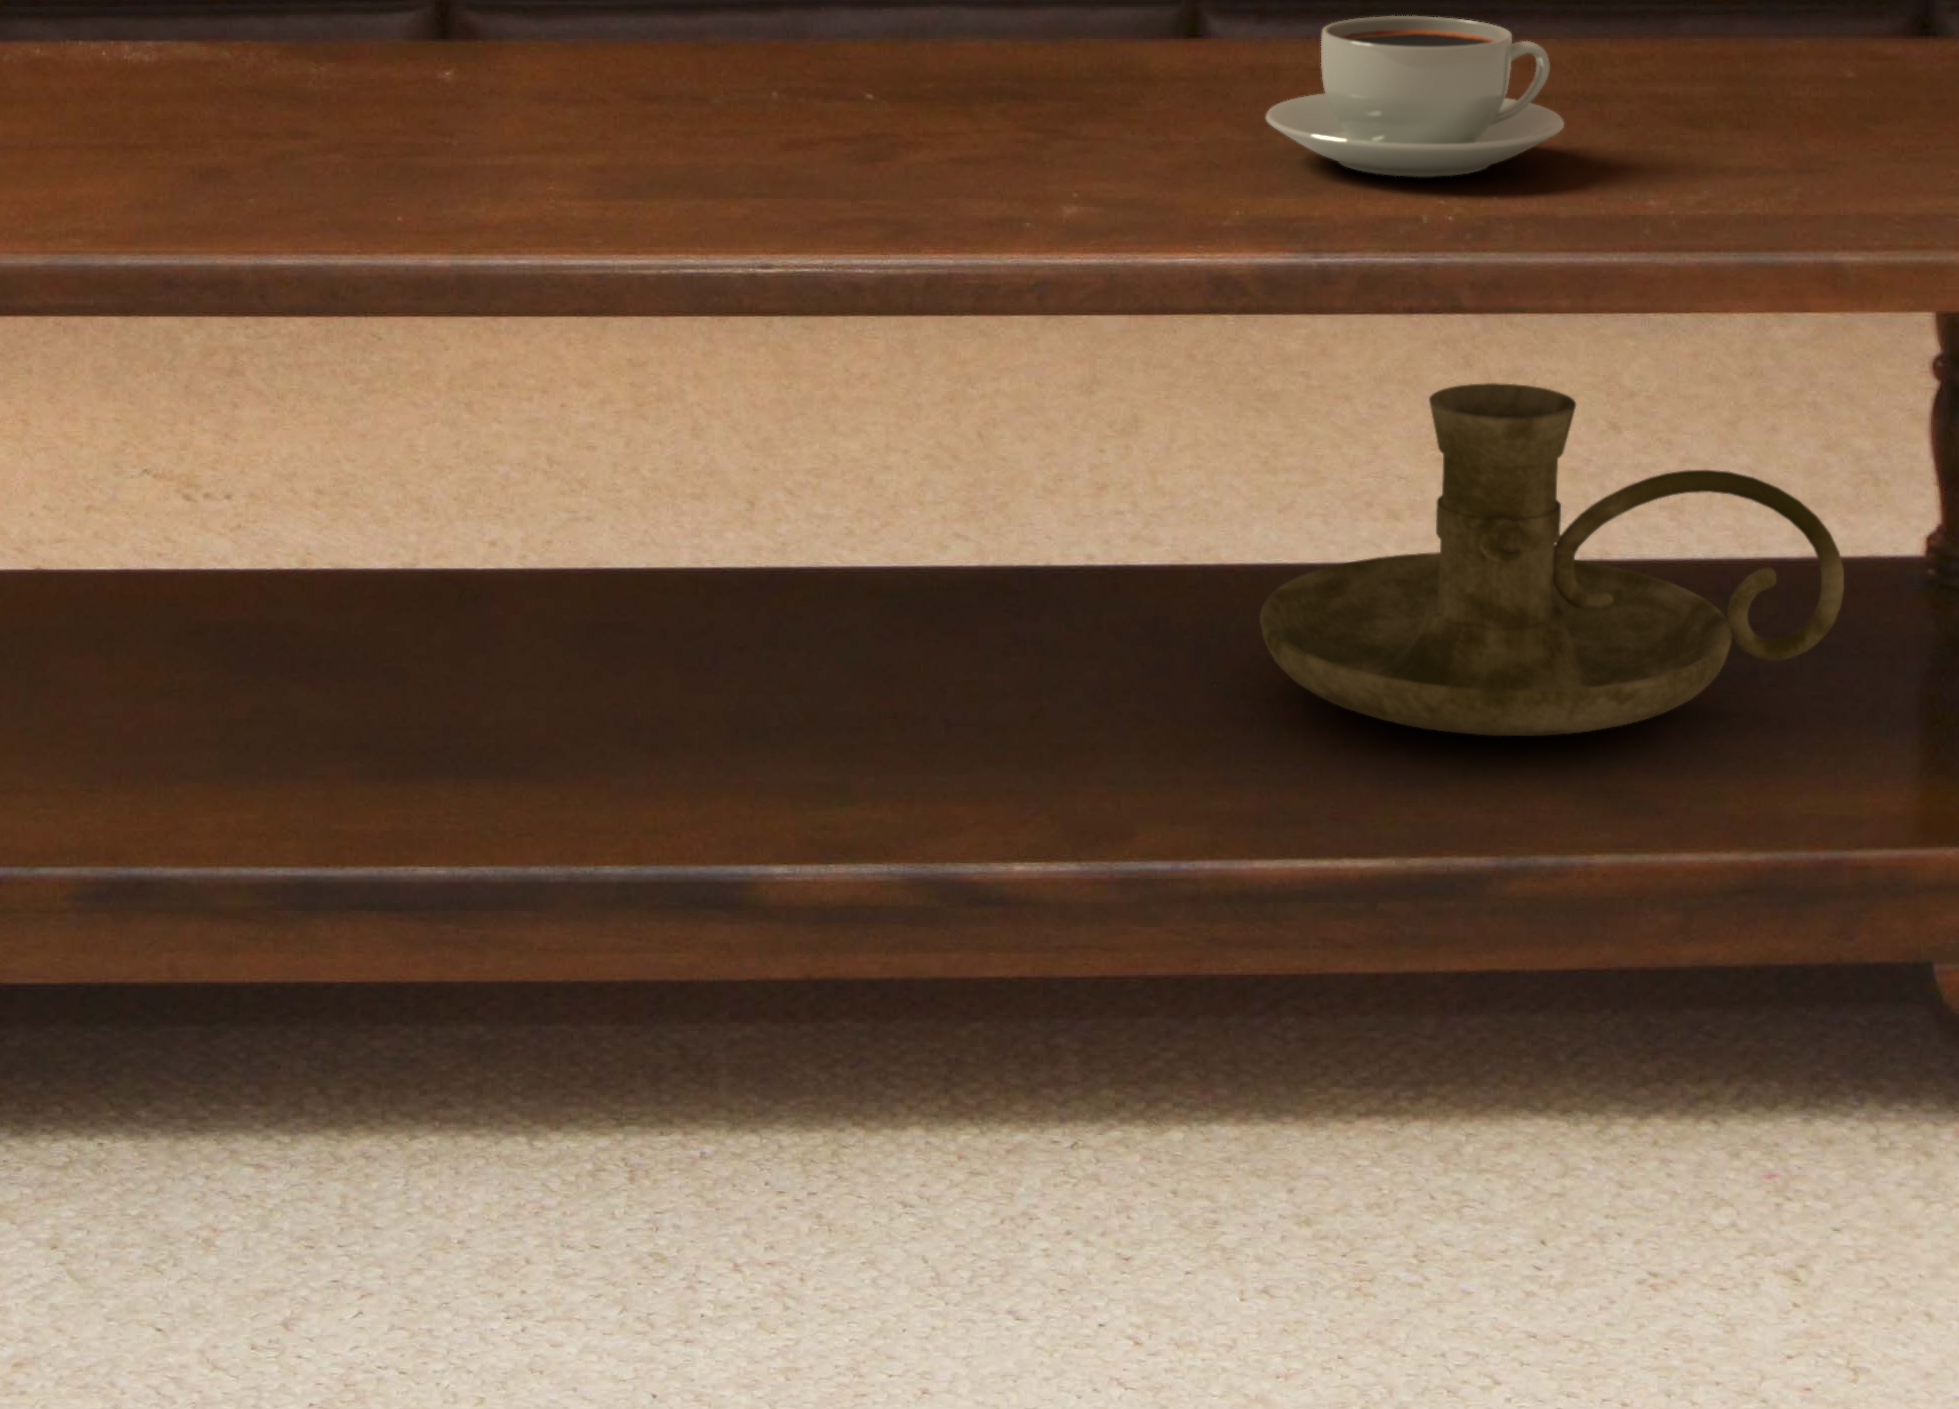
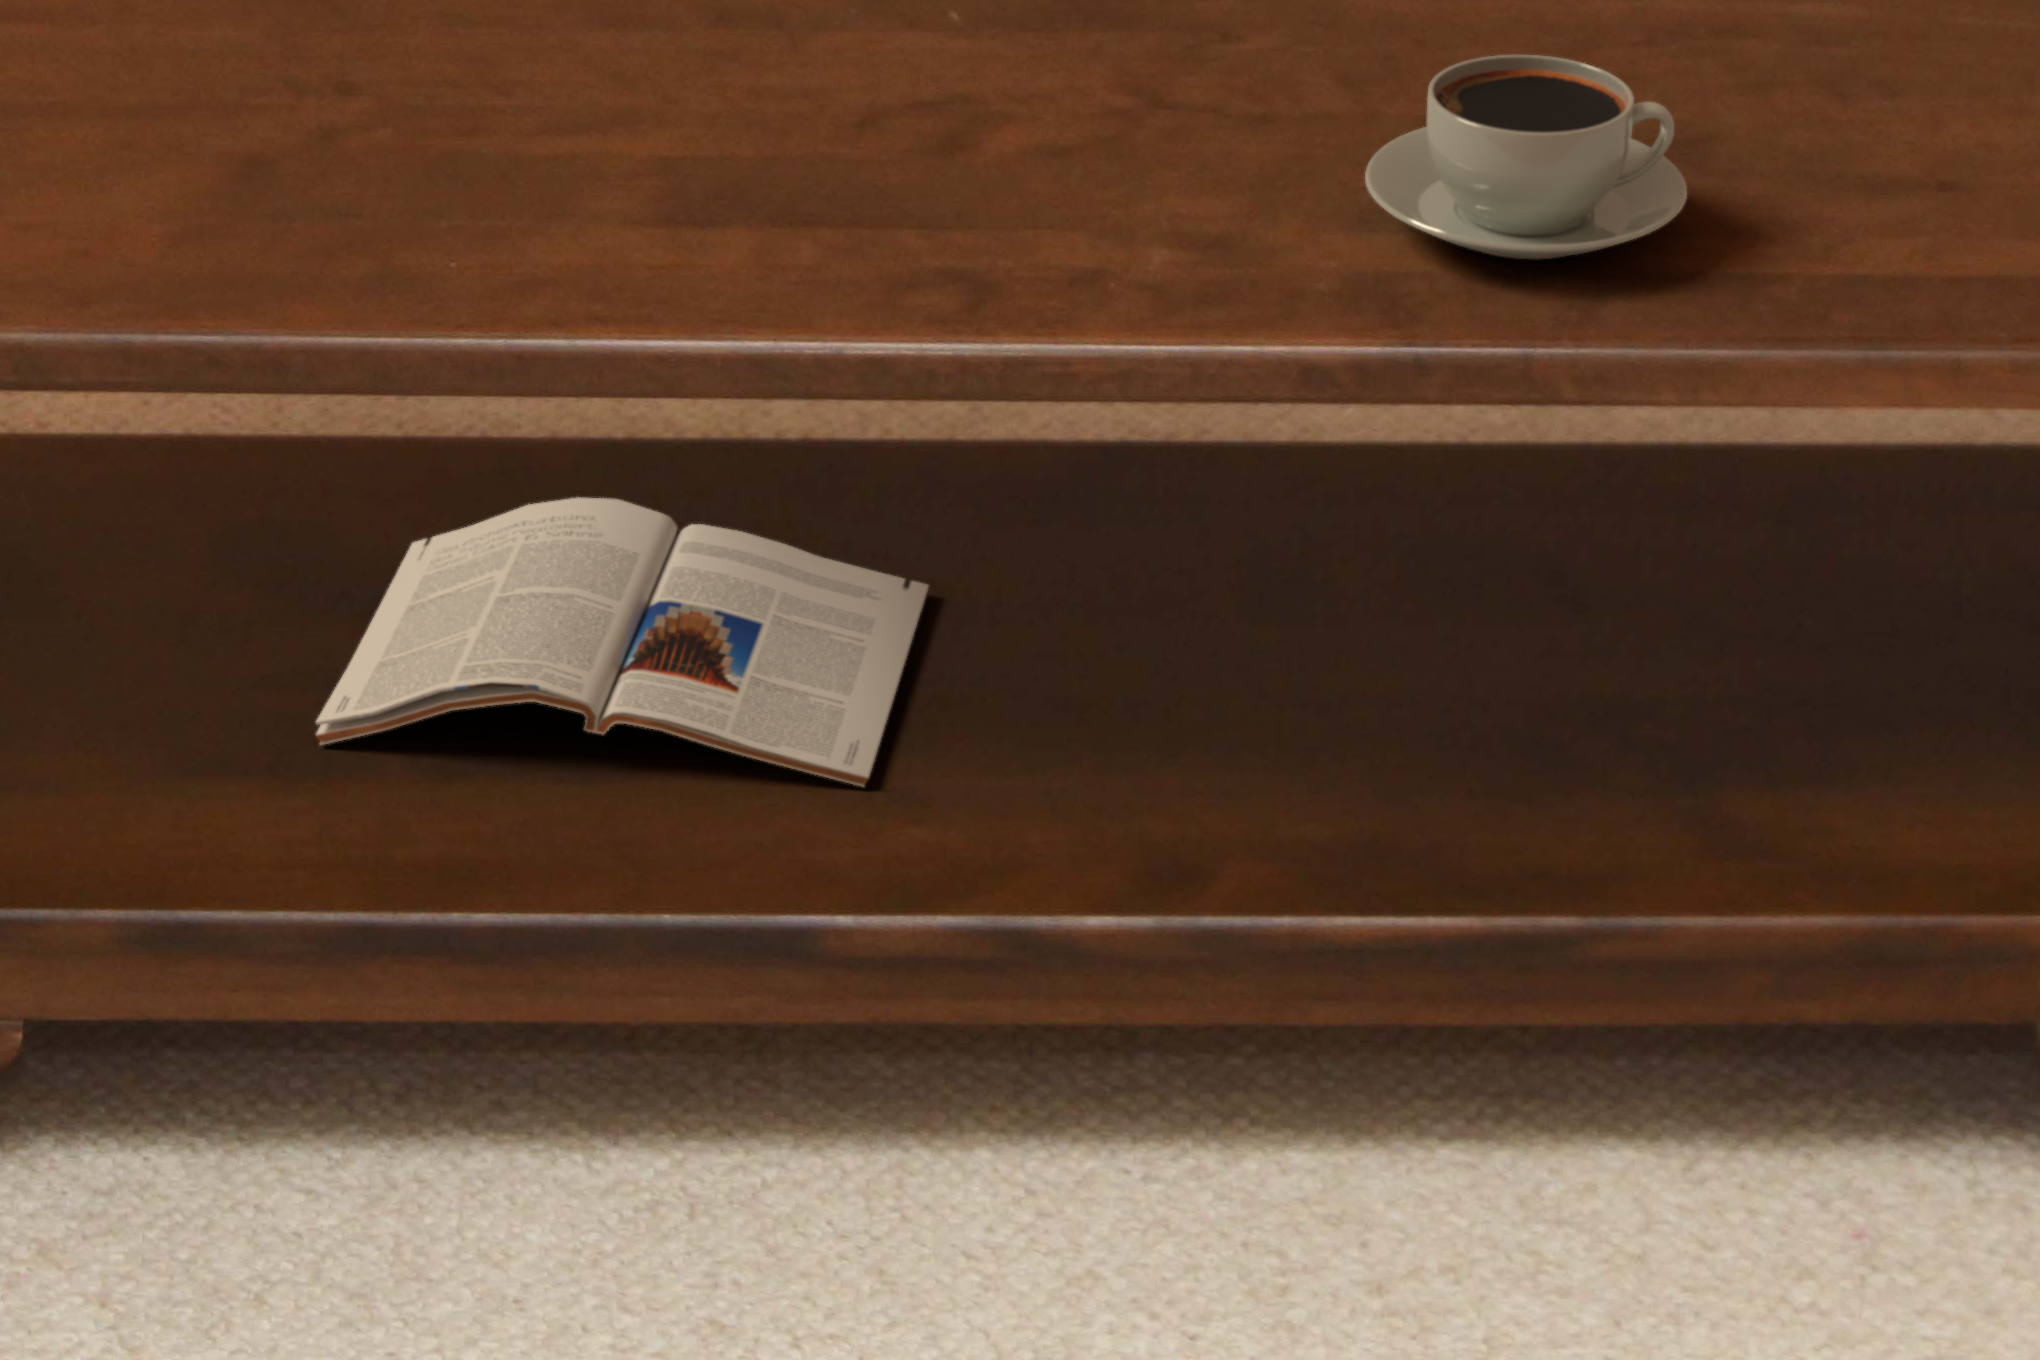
candle holder: present [1260,383,1844,736] -> none [1355,356,1980,764]
magazine: none [280,566,860,768] -> present [316,498,929,787]

